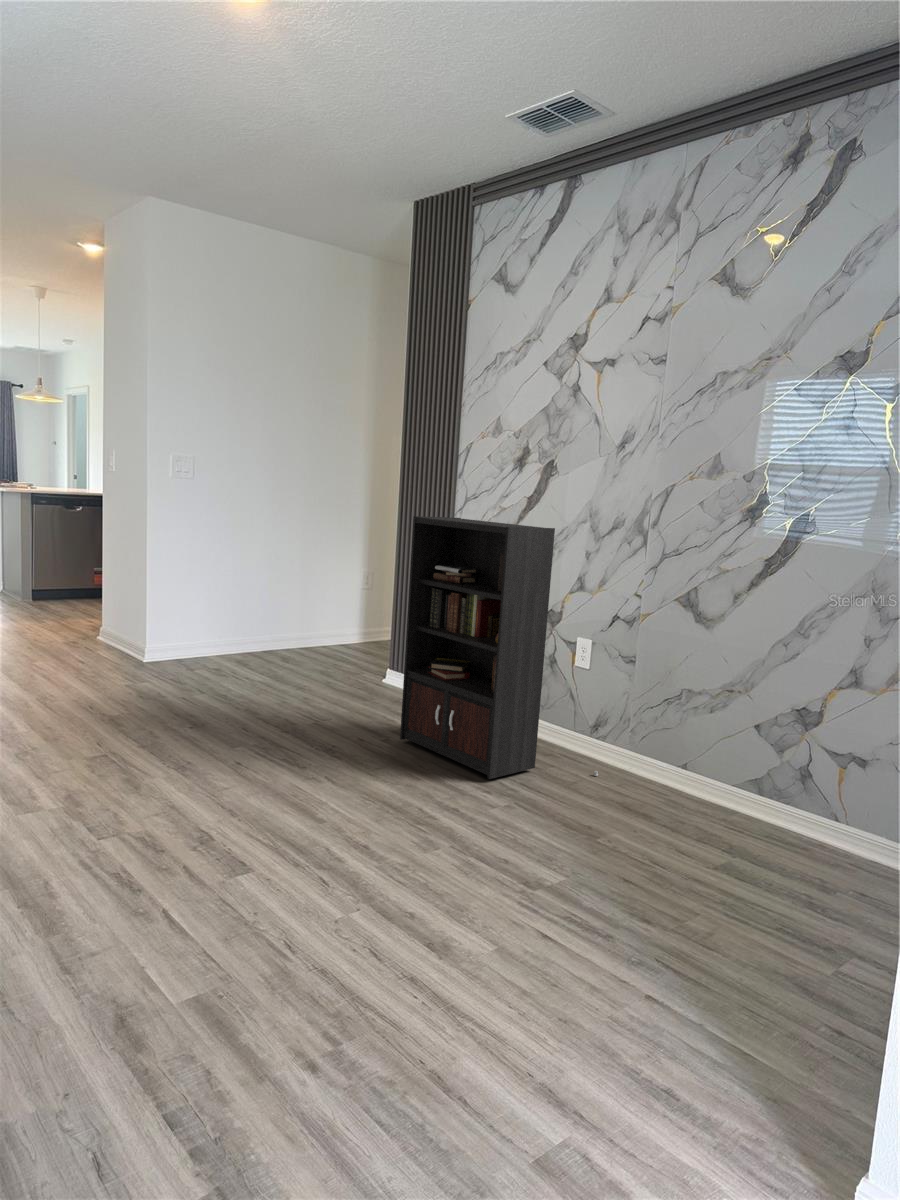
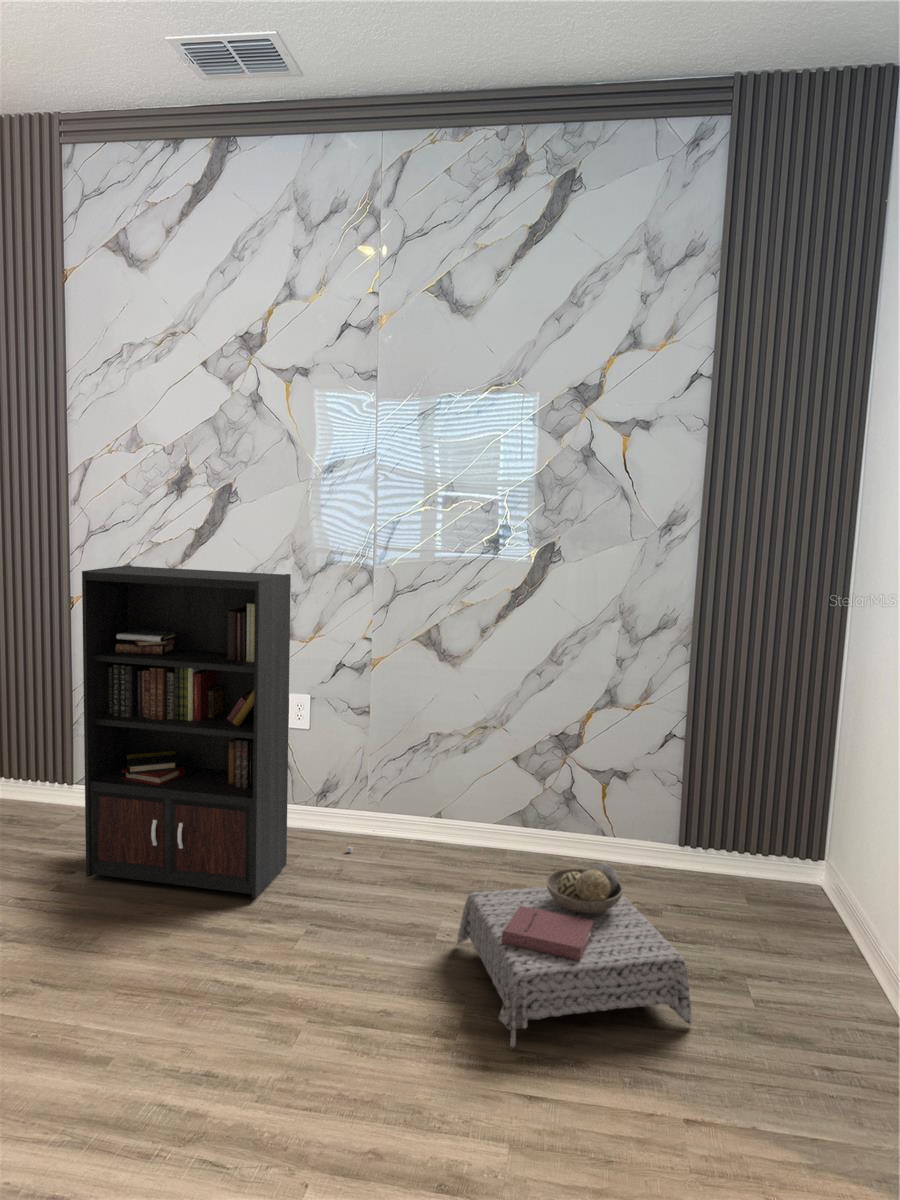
ottoman: none [564,804,764,967] -> present [457,863,692,1049]

